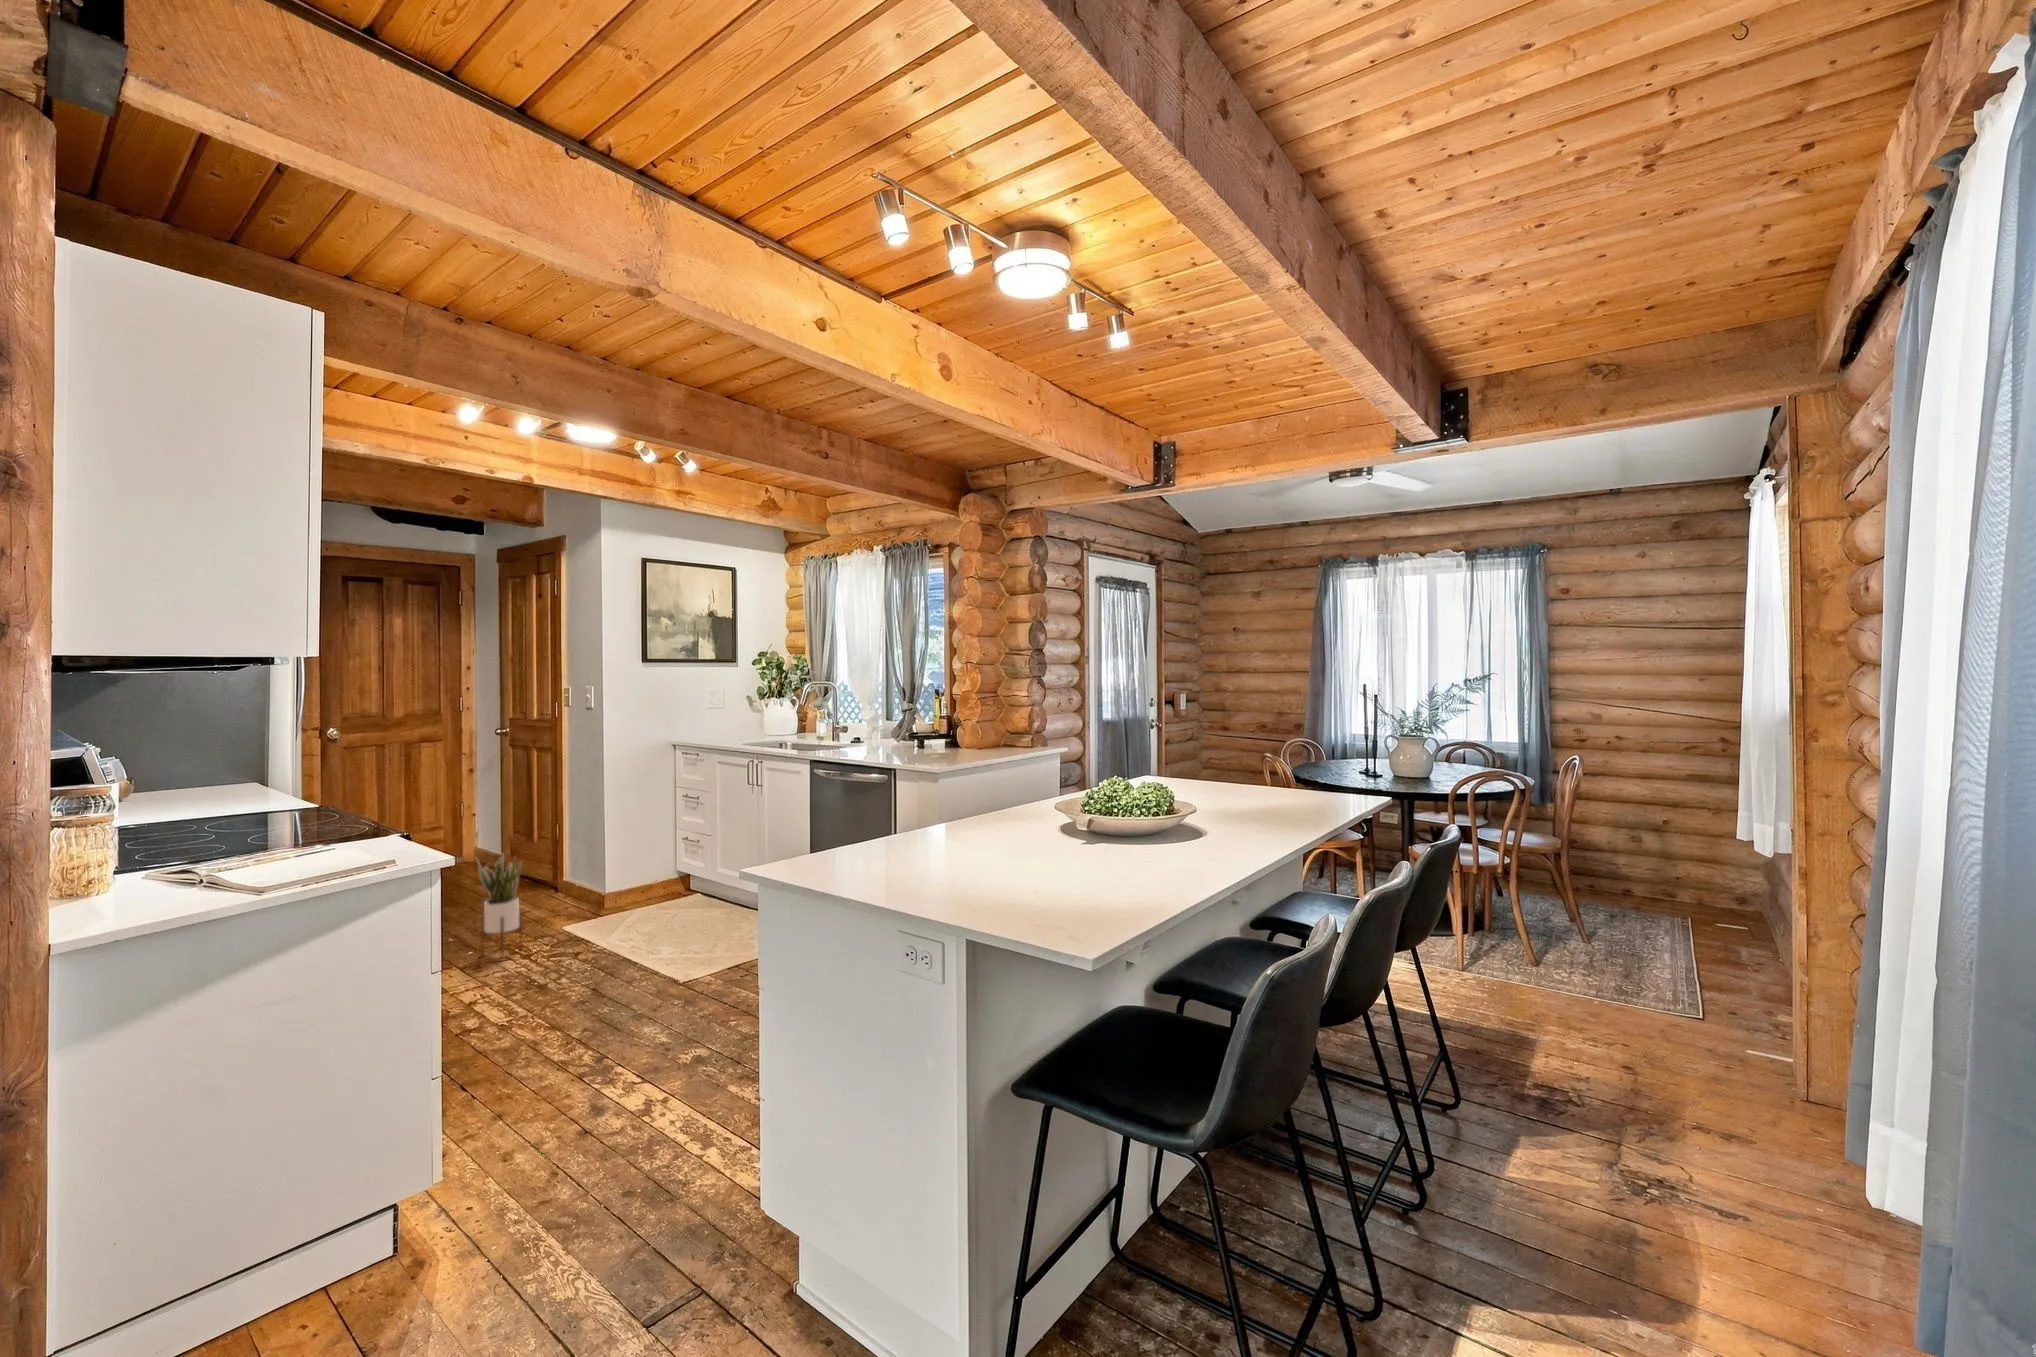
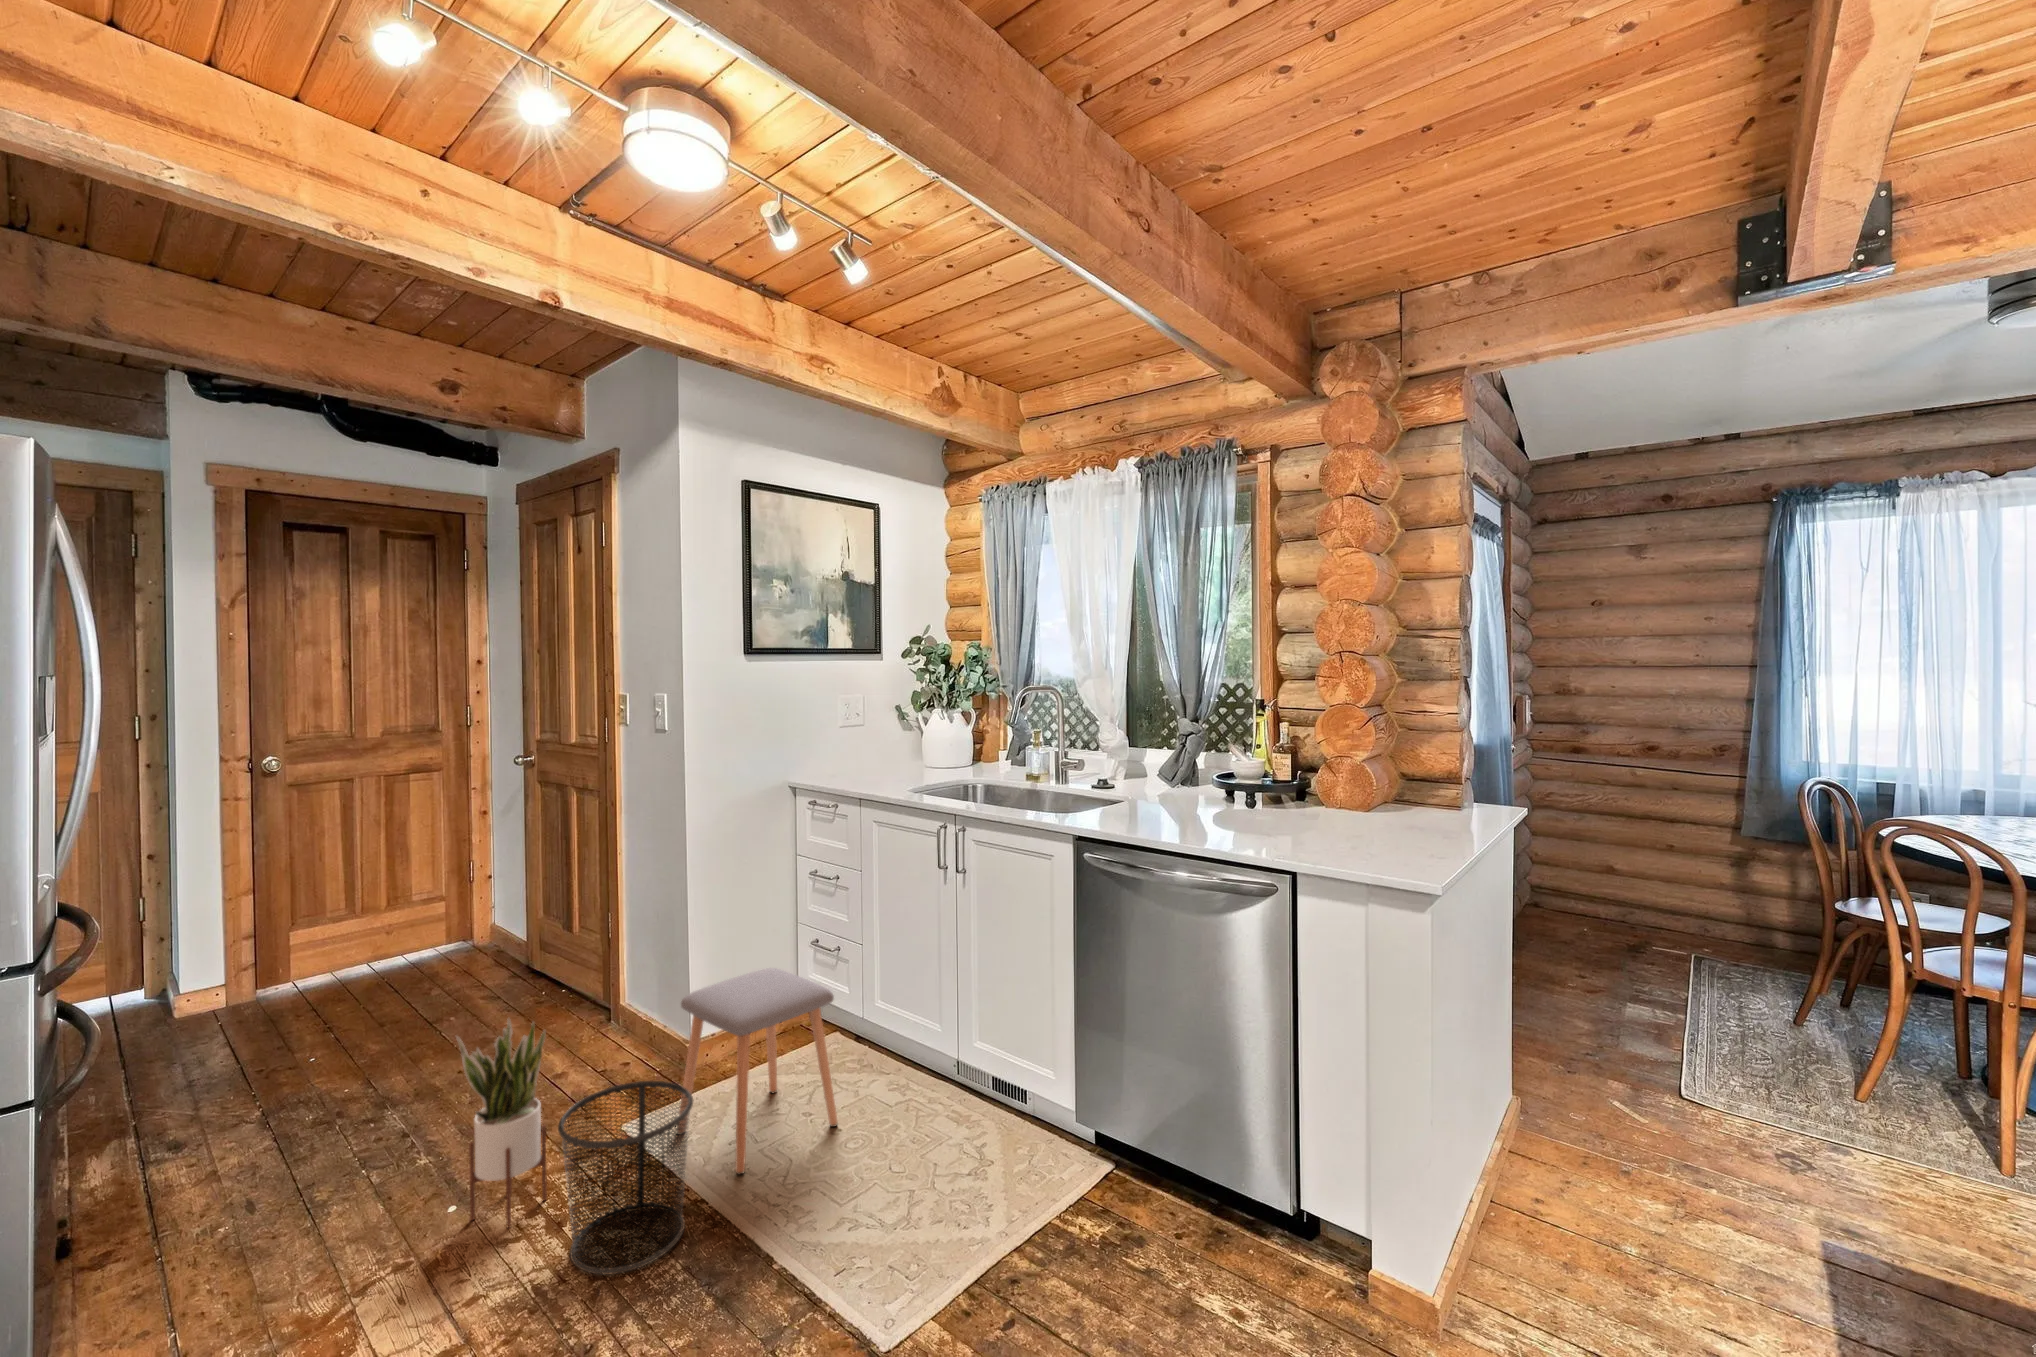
stool: none [595,842,687,941] -> present [677,968,838,1175]
waste bin: none [529,886,600,969] -> present [558,1081,693,1274]

